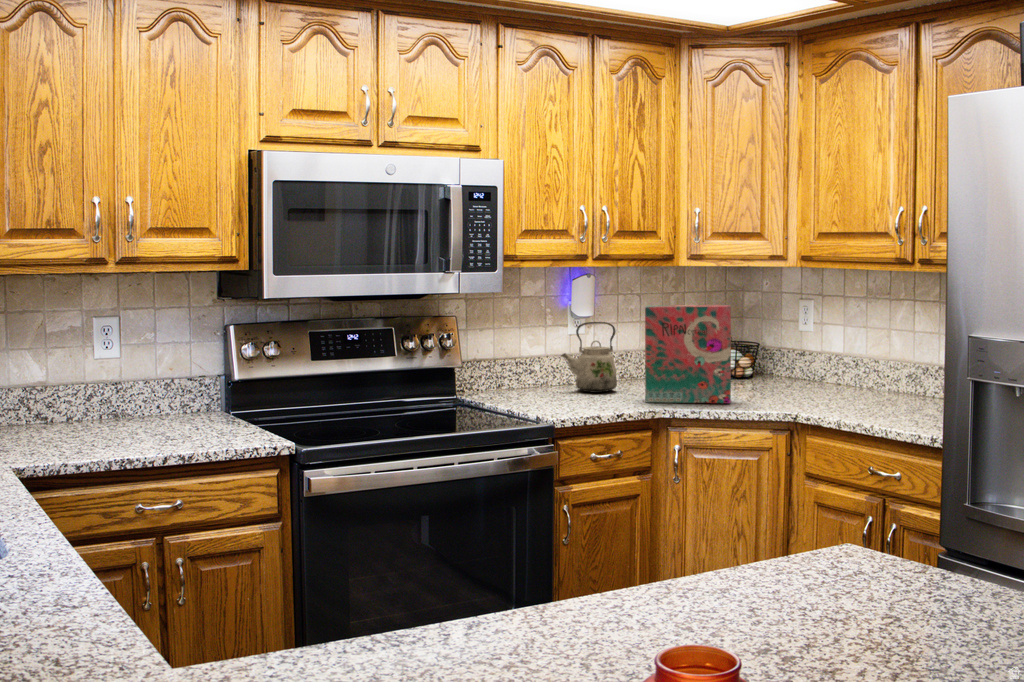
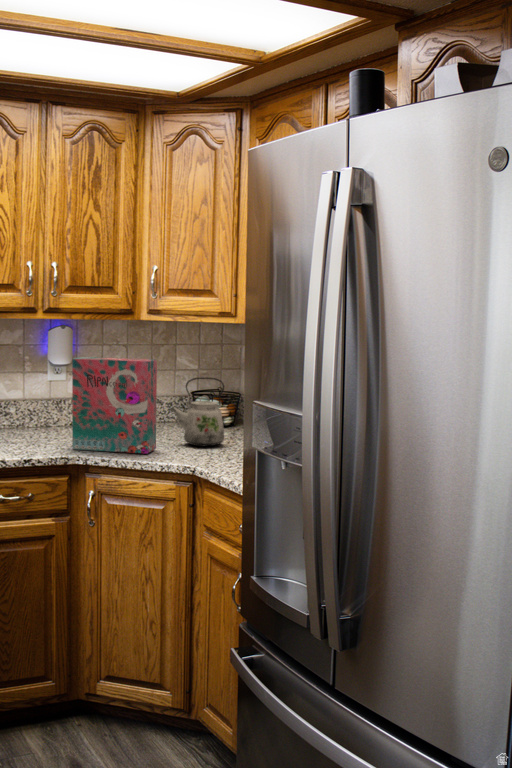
kettle: present [561,322,617,392] -> present [170,377,224,446]

